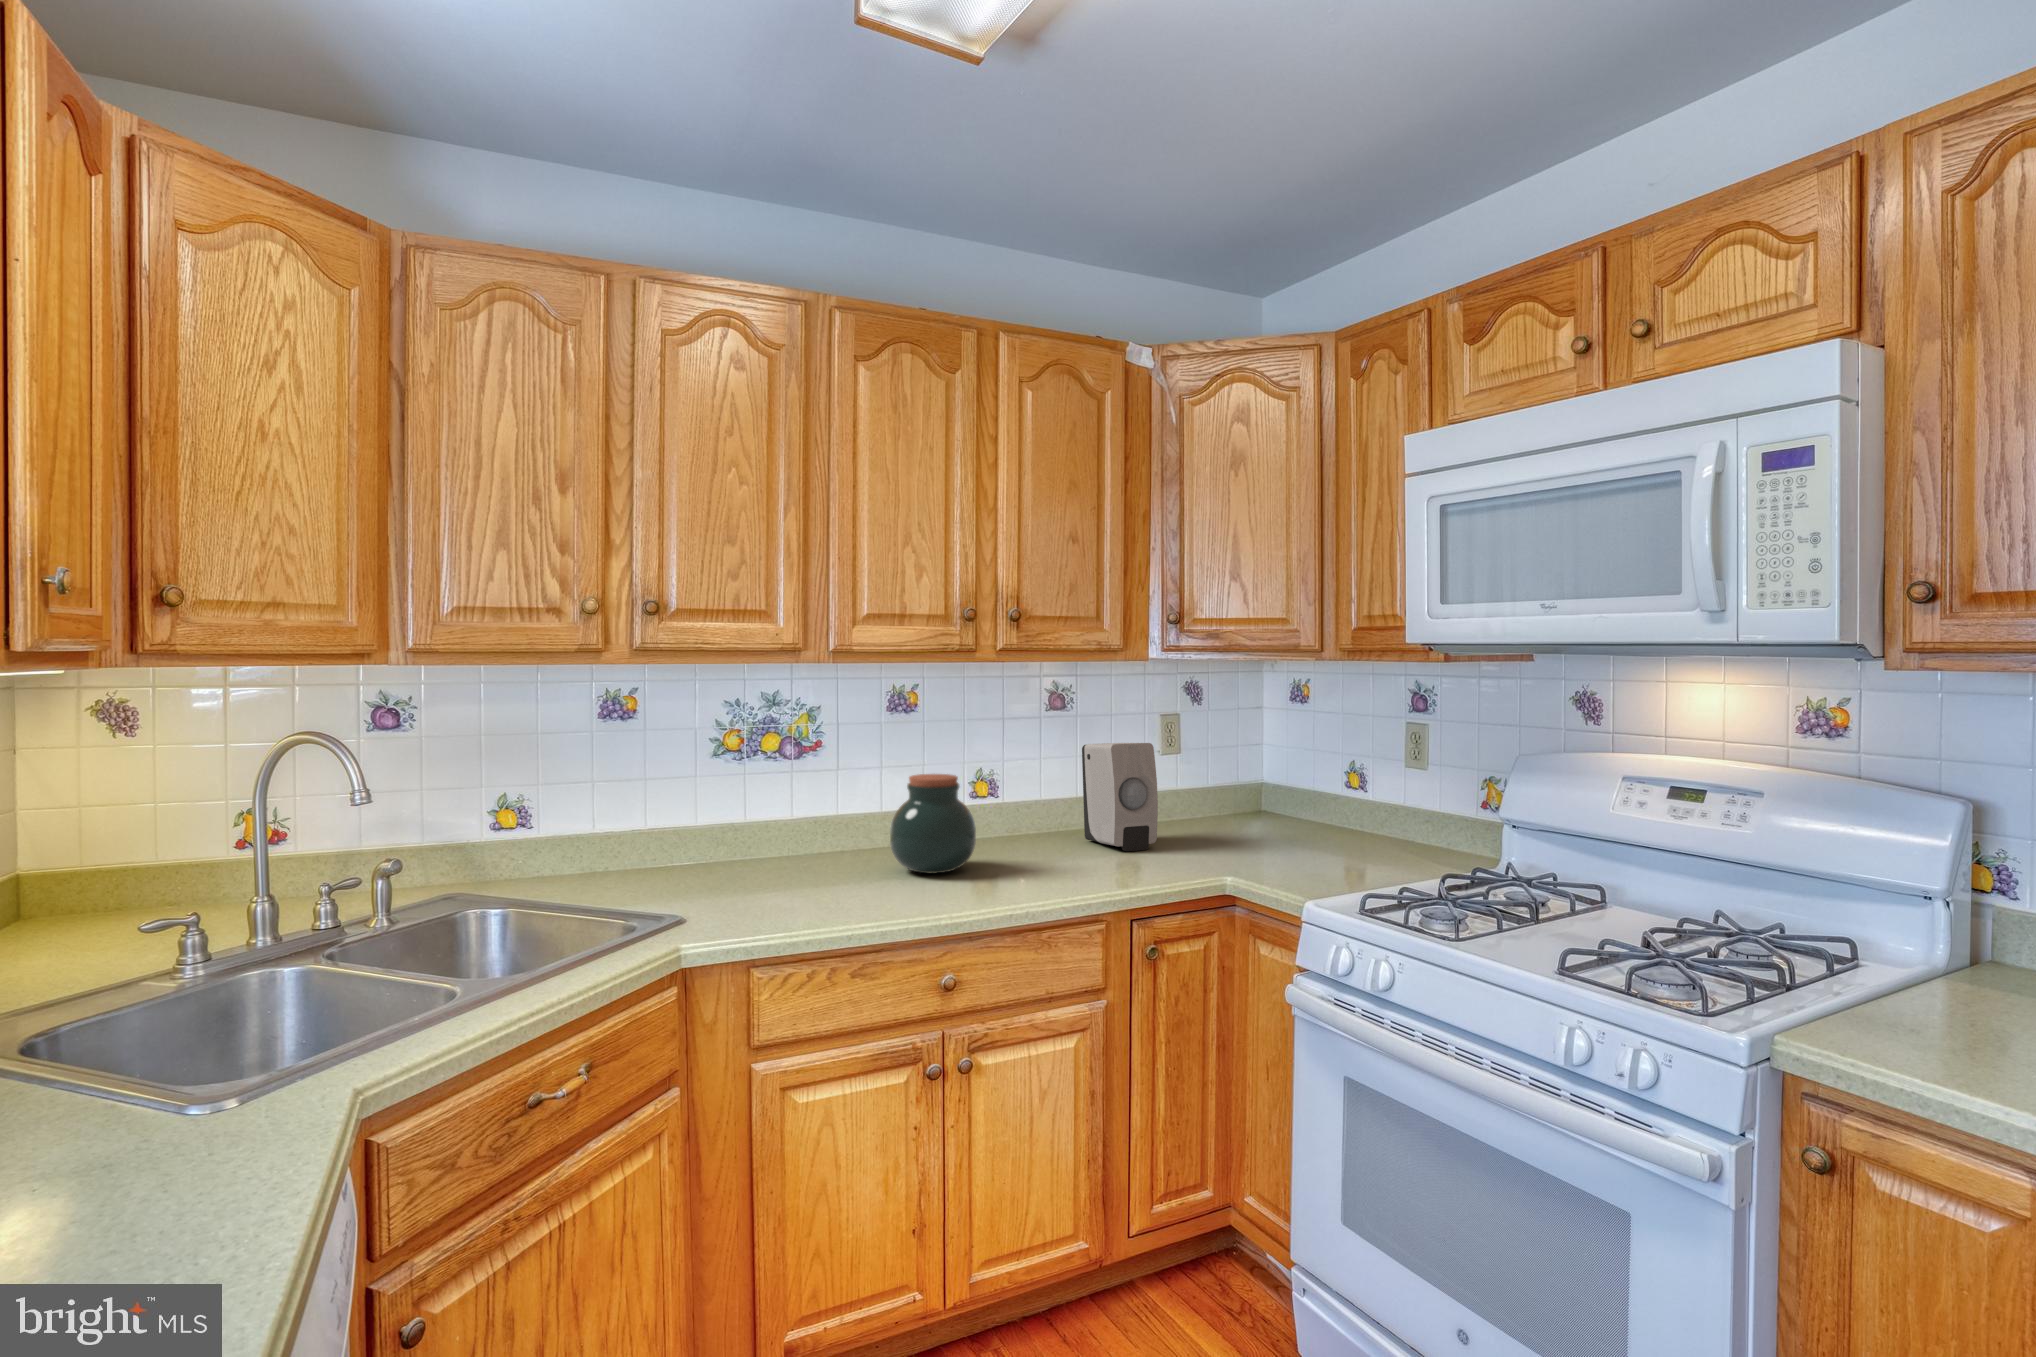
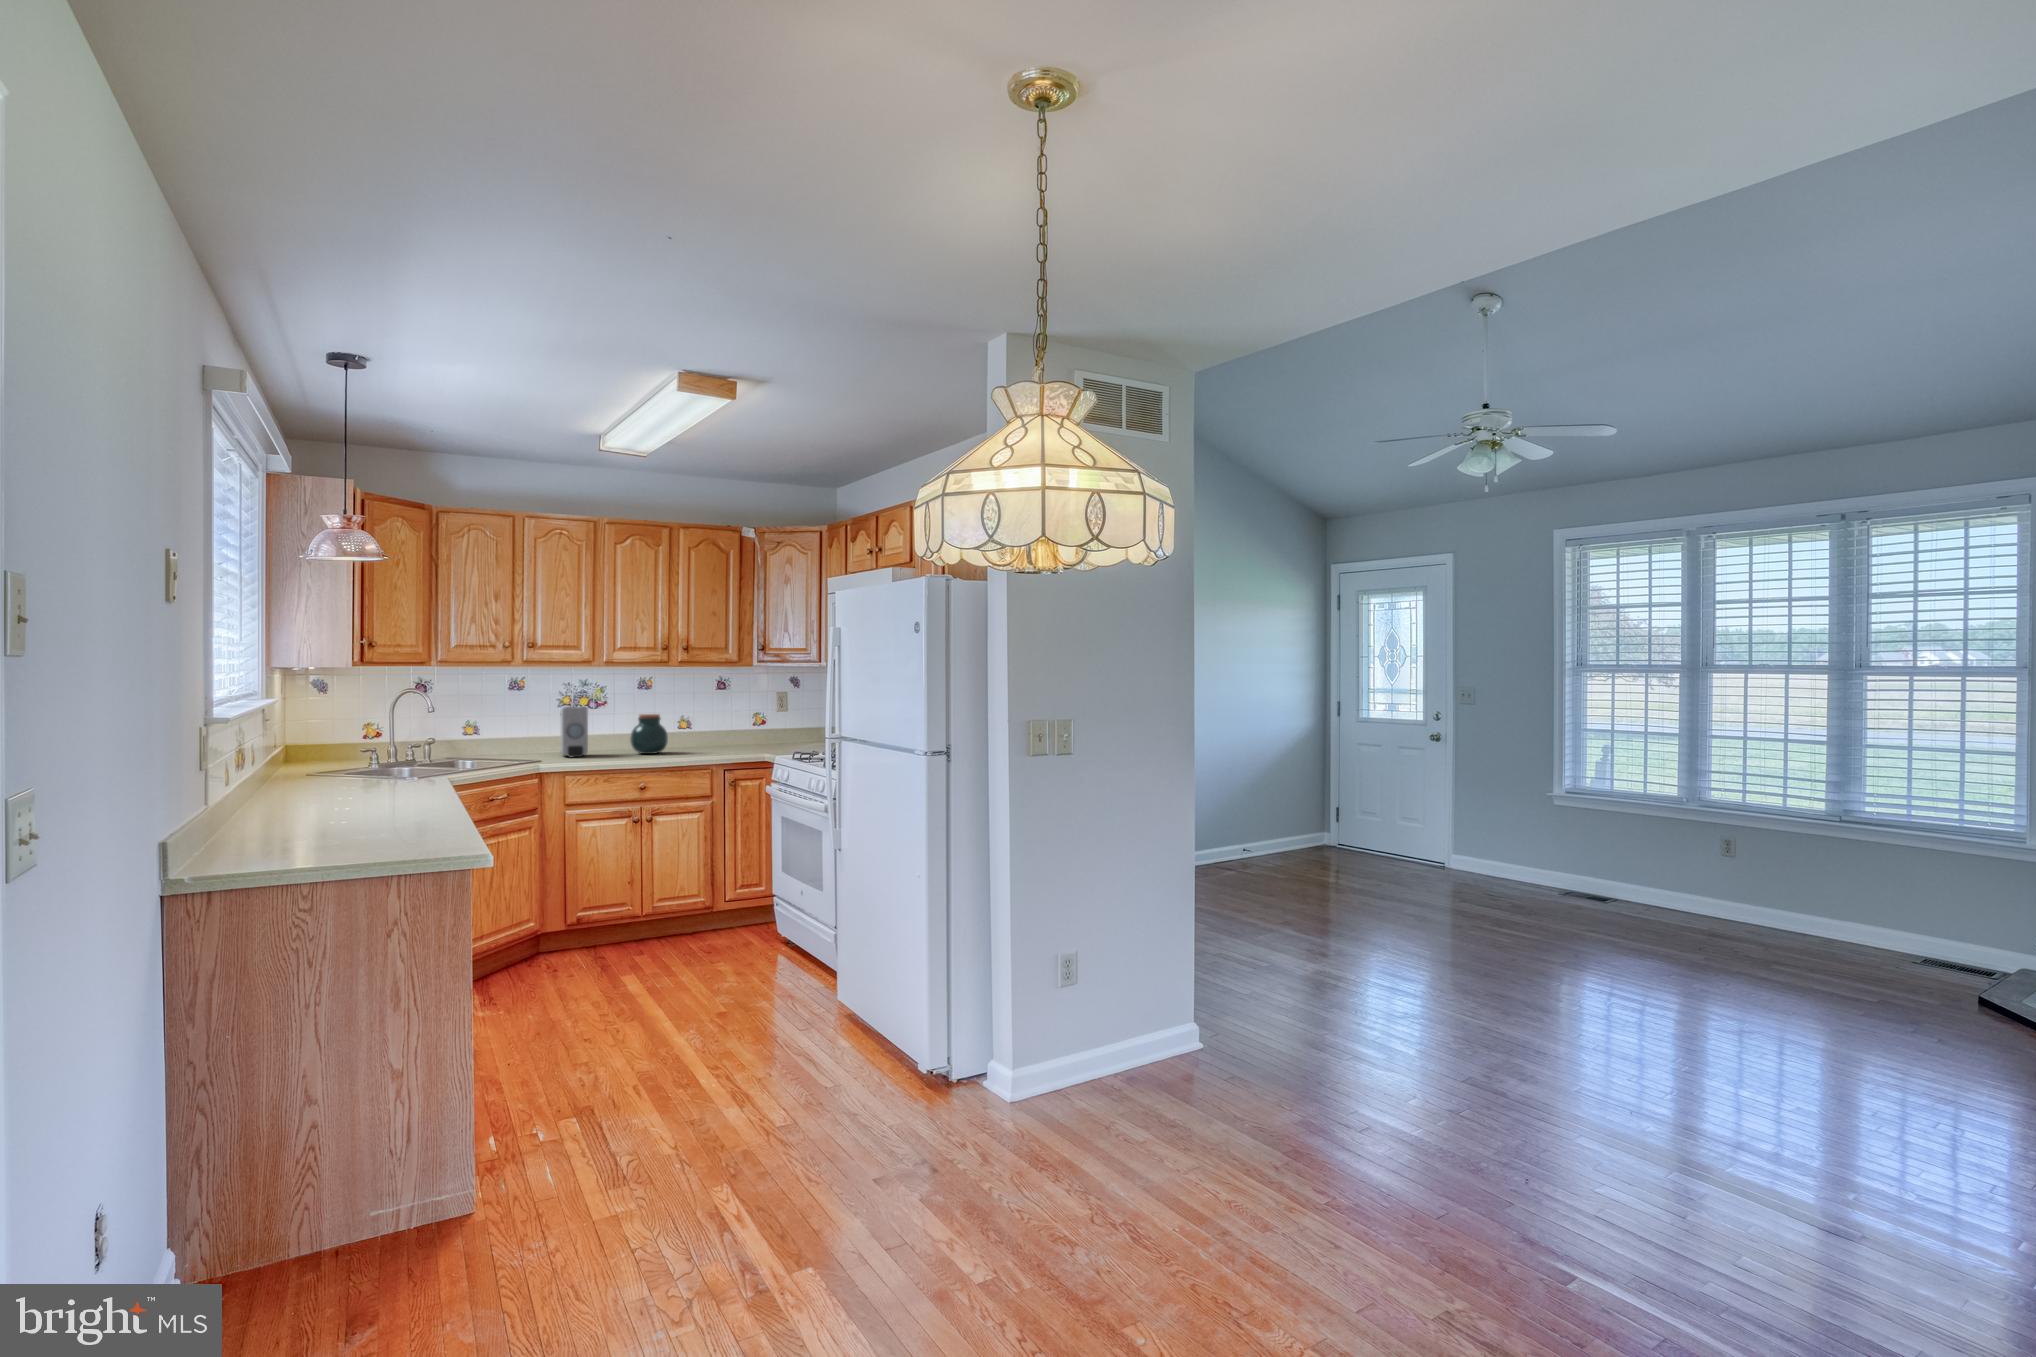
soap dispenser: present [1082,743,1158,851] -> present [560,707,588,758]

